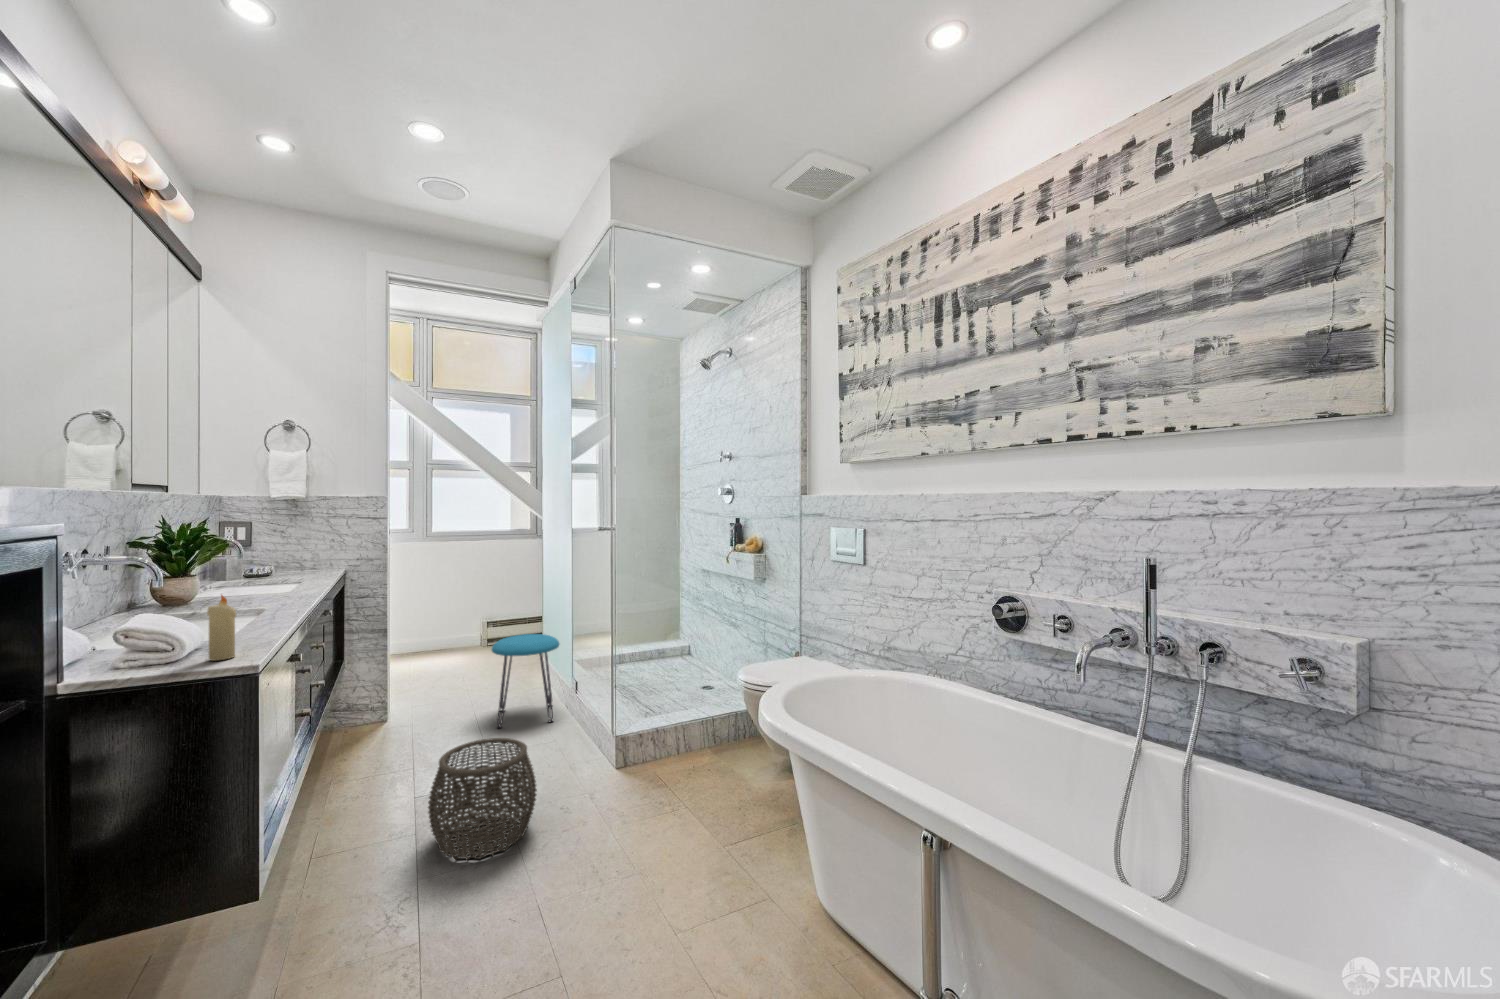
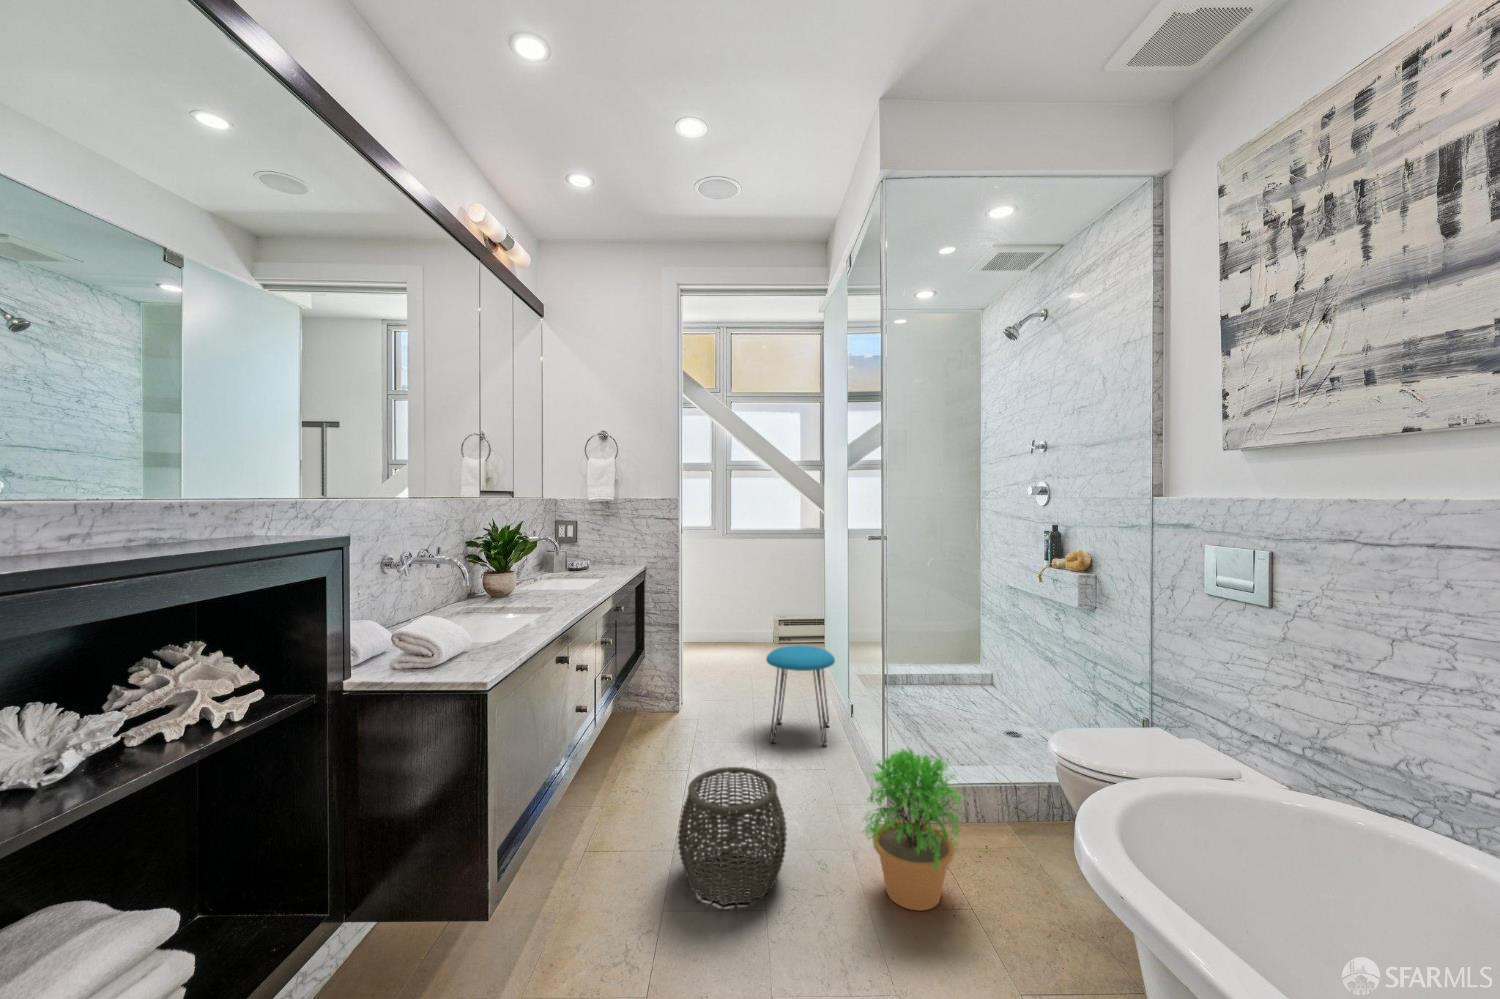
candle: present [207,595,236,661] -> none [465,604,488,668]
potted plant: none [601,693,685,818] -> present [863,748,962,911]

